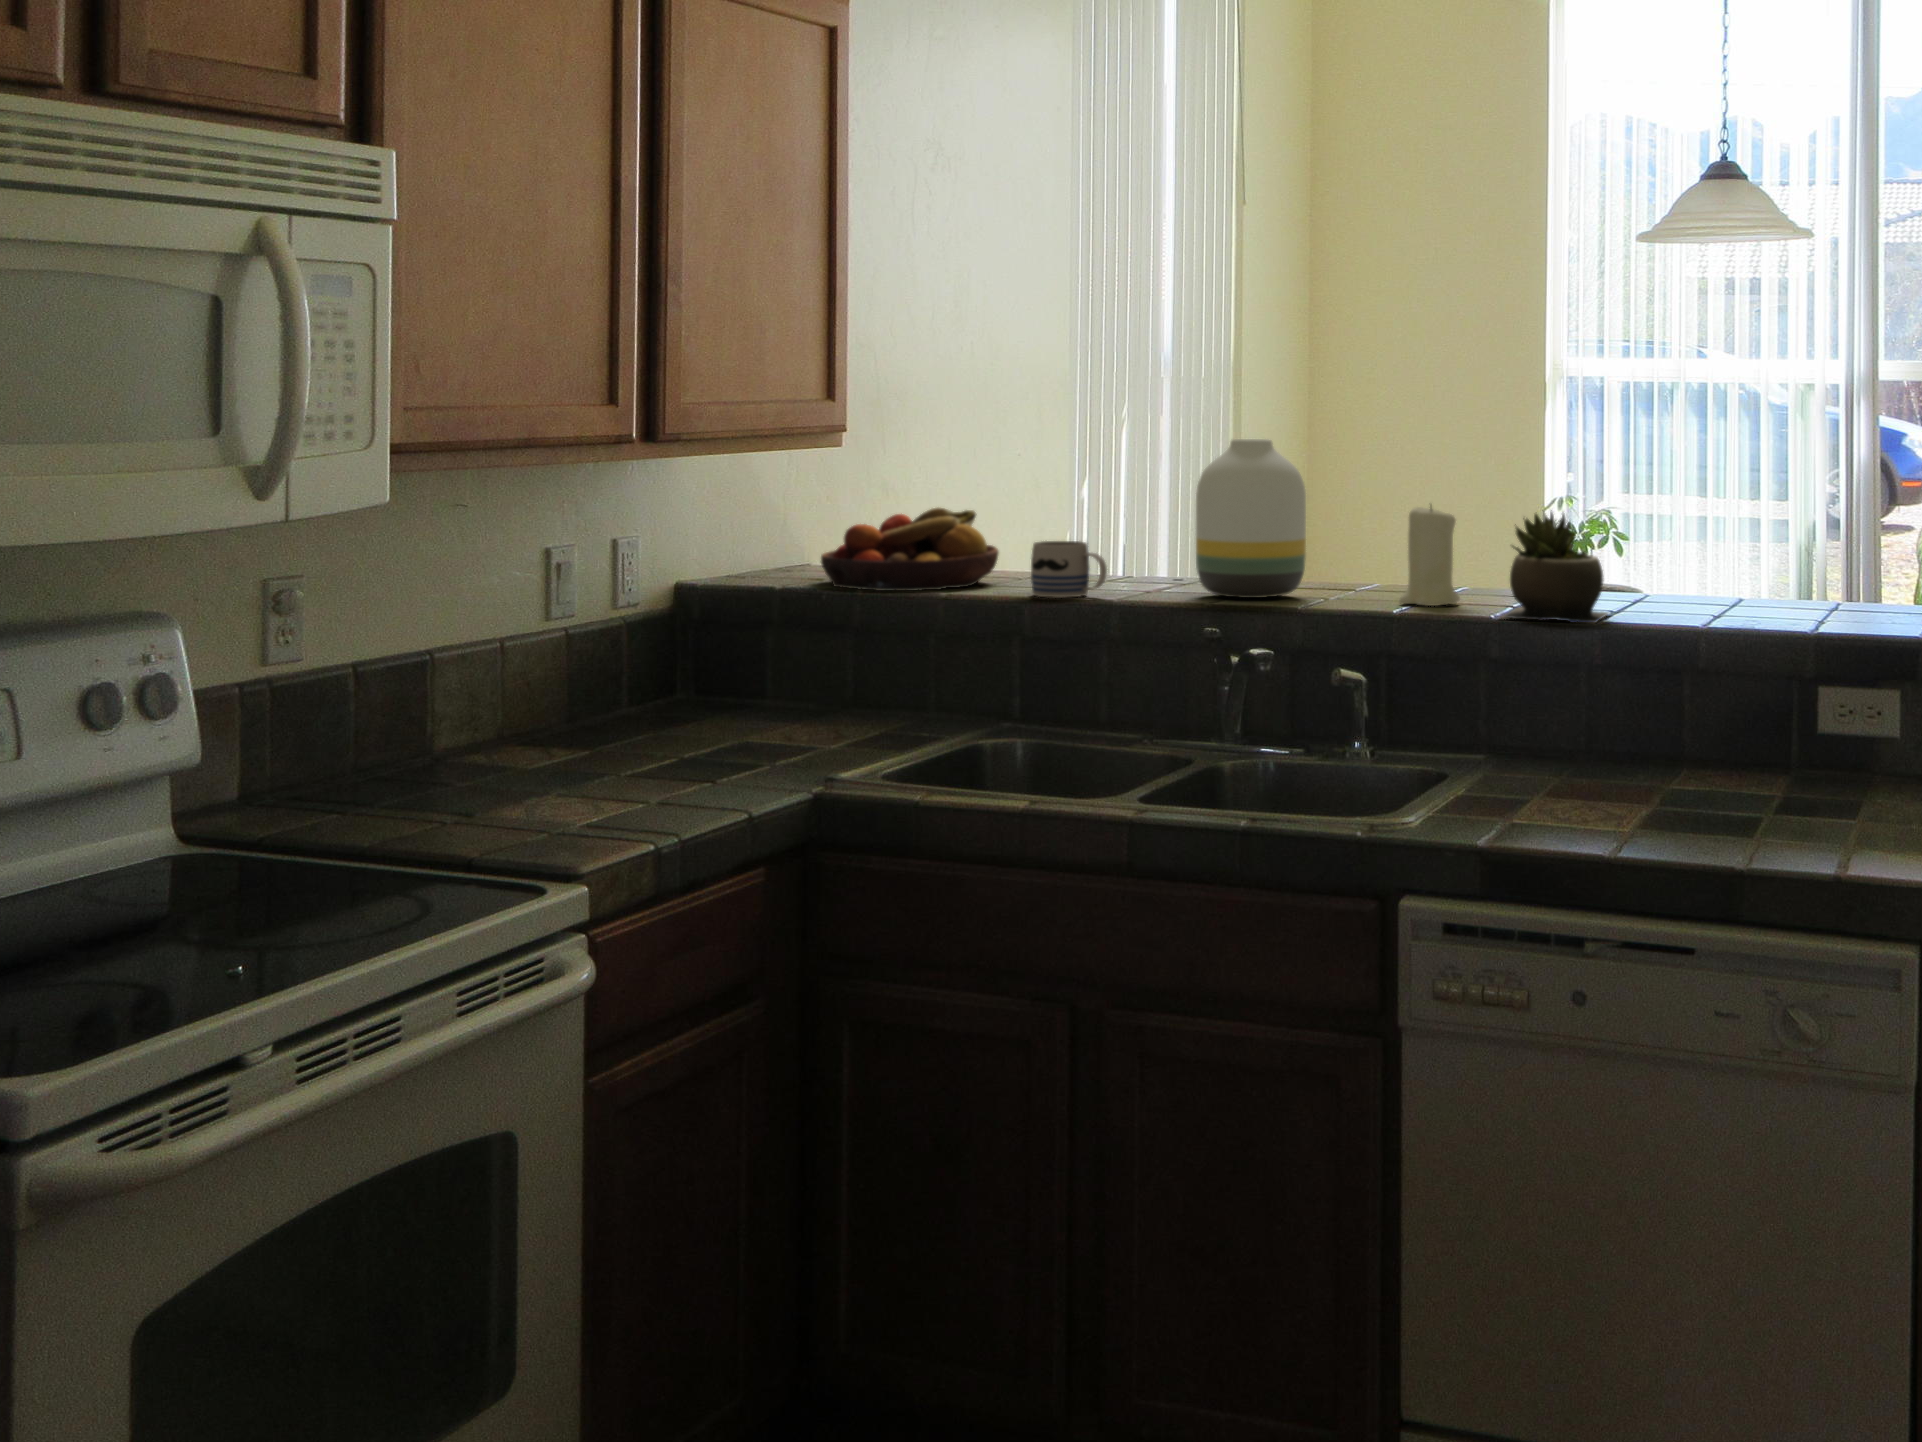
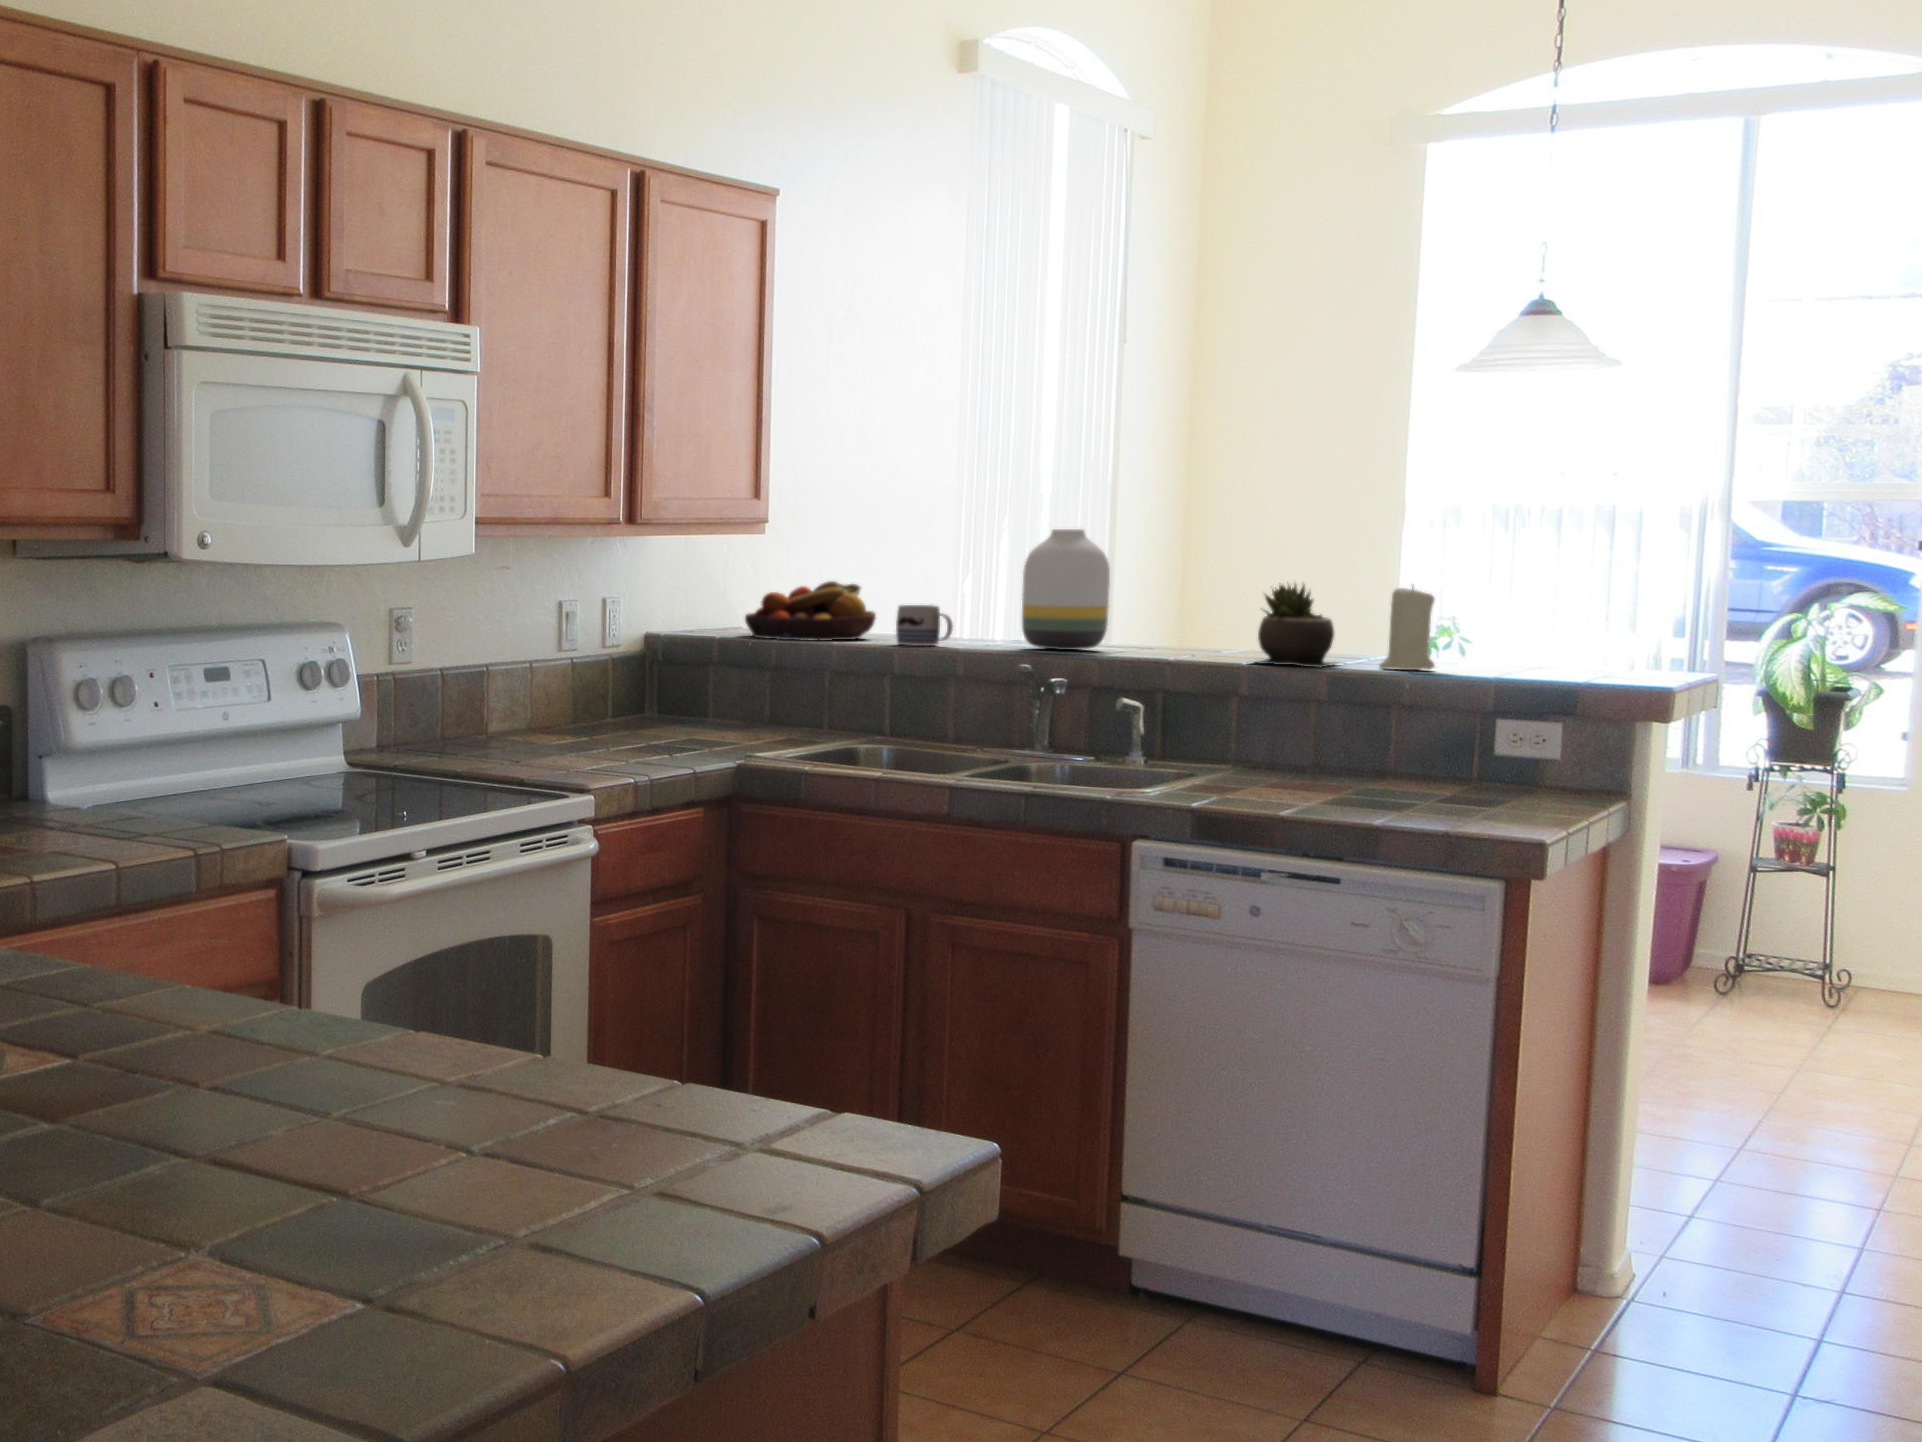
candle: present [1399,507,1460,606] -> present [1379,588,1435,670]

